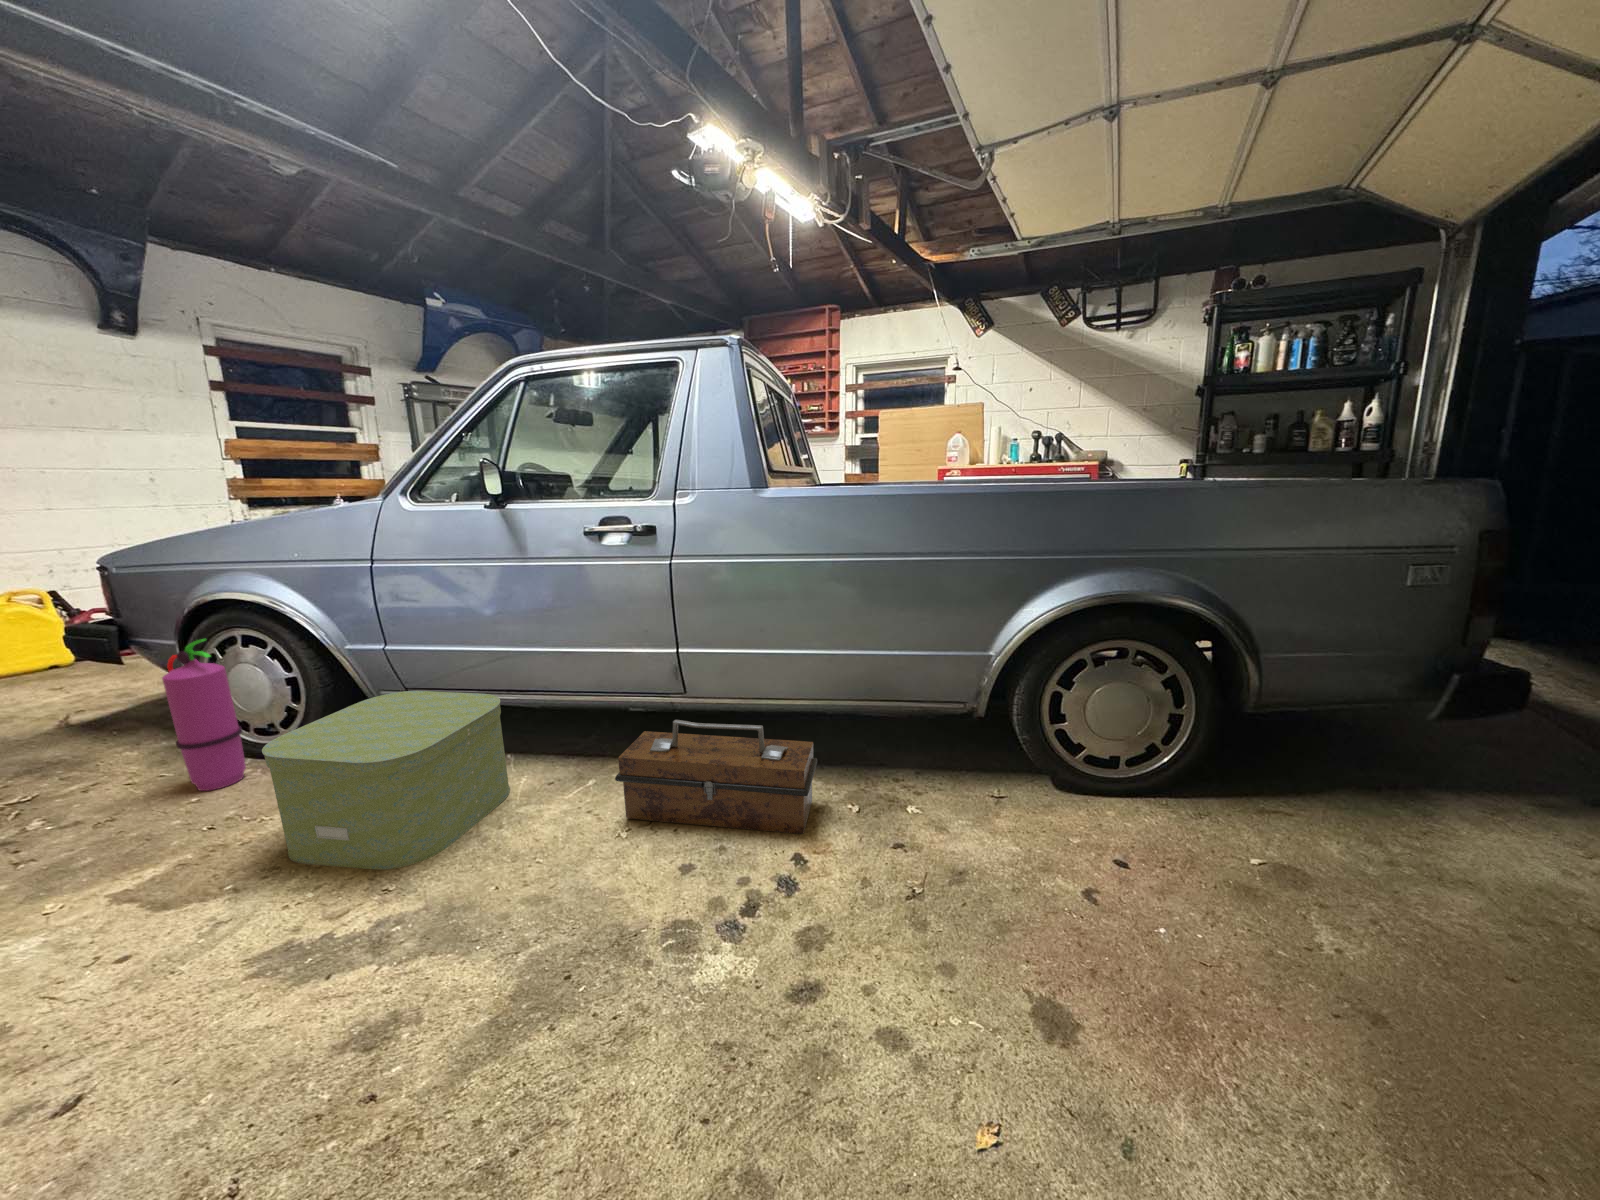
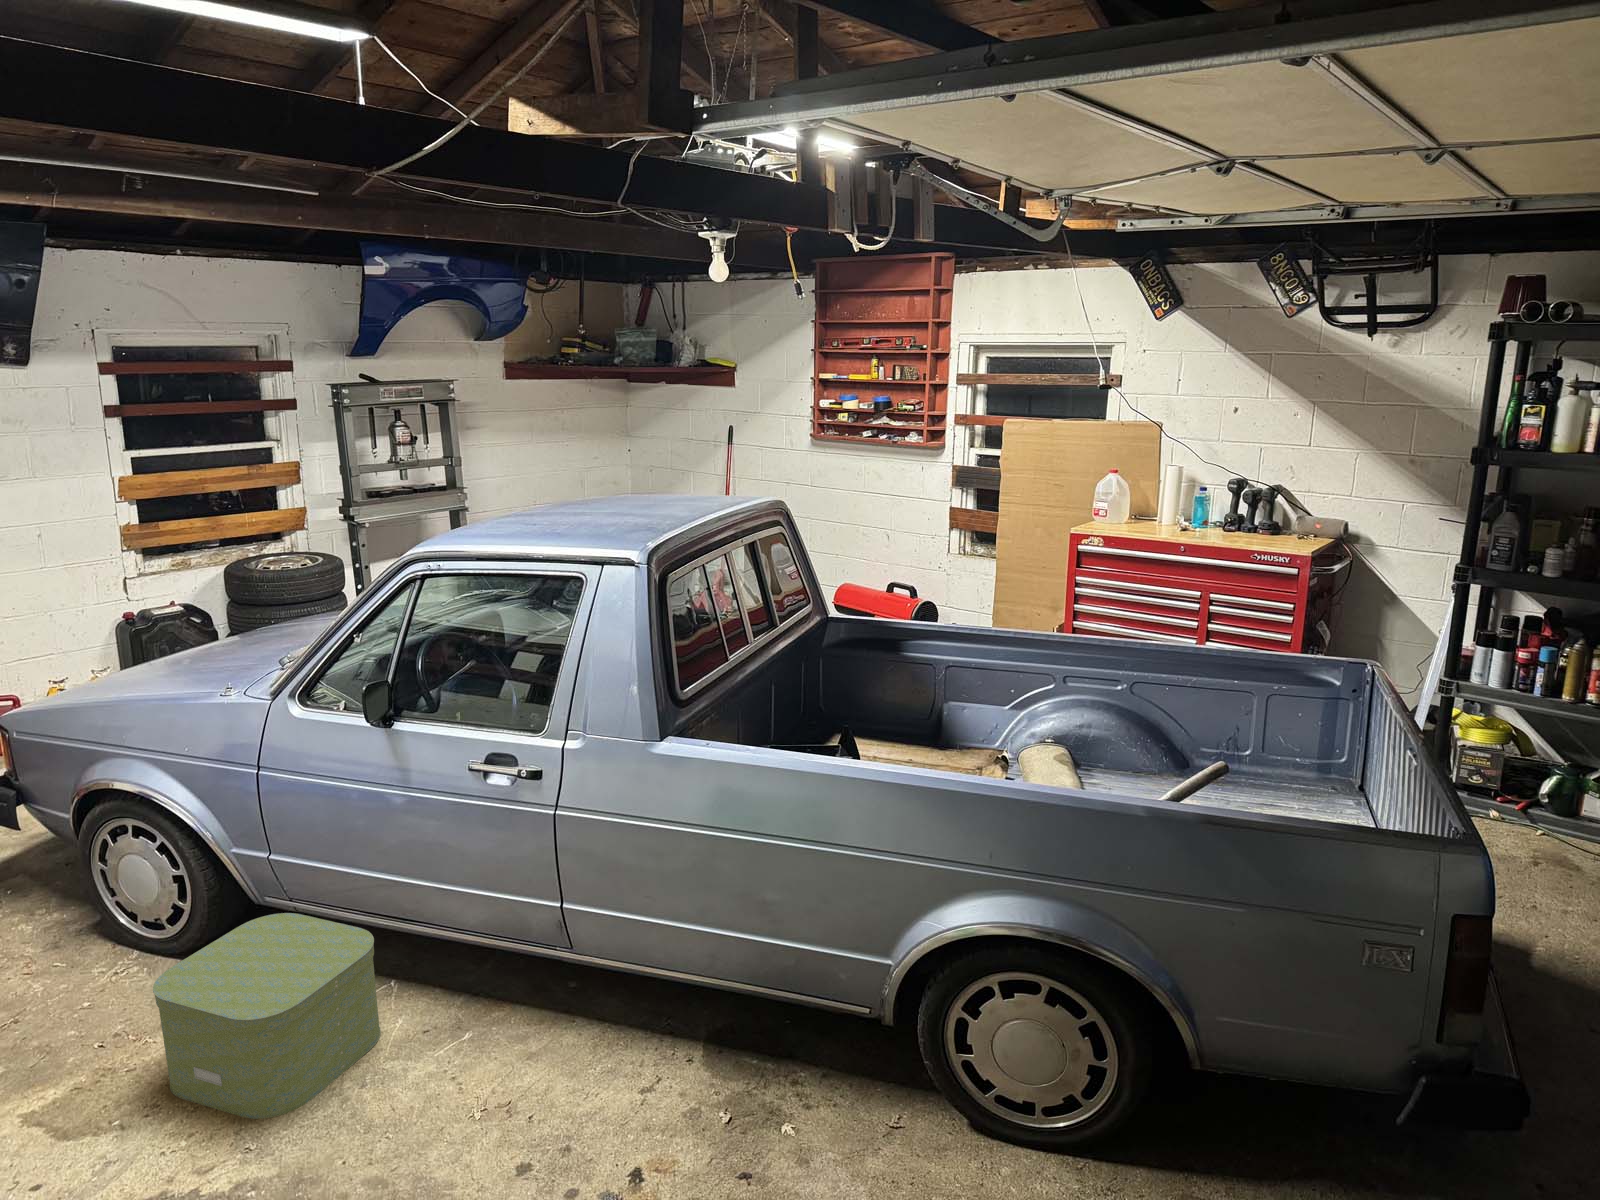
fire extinguisher: present [162,639,246,791] -> none [66,839,133,990]
toolbox: present [615,720,817,834] -> none [473,995,690,1143]

